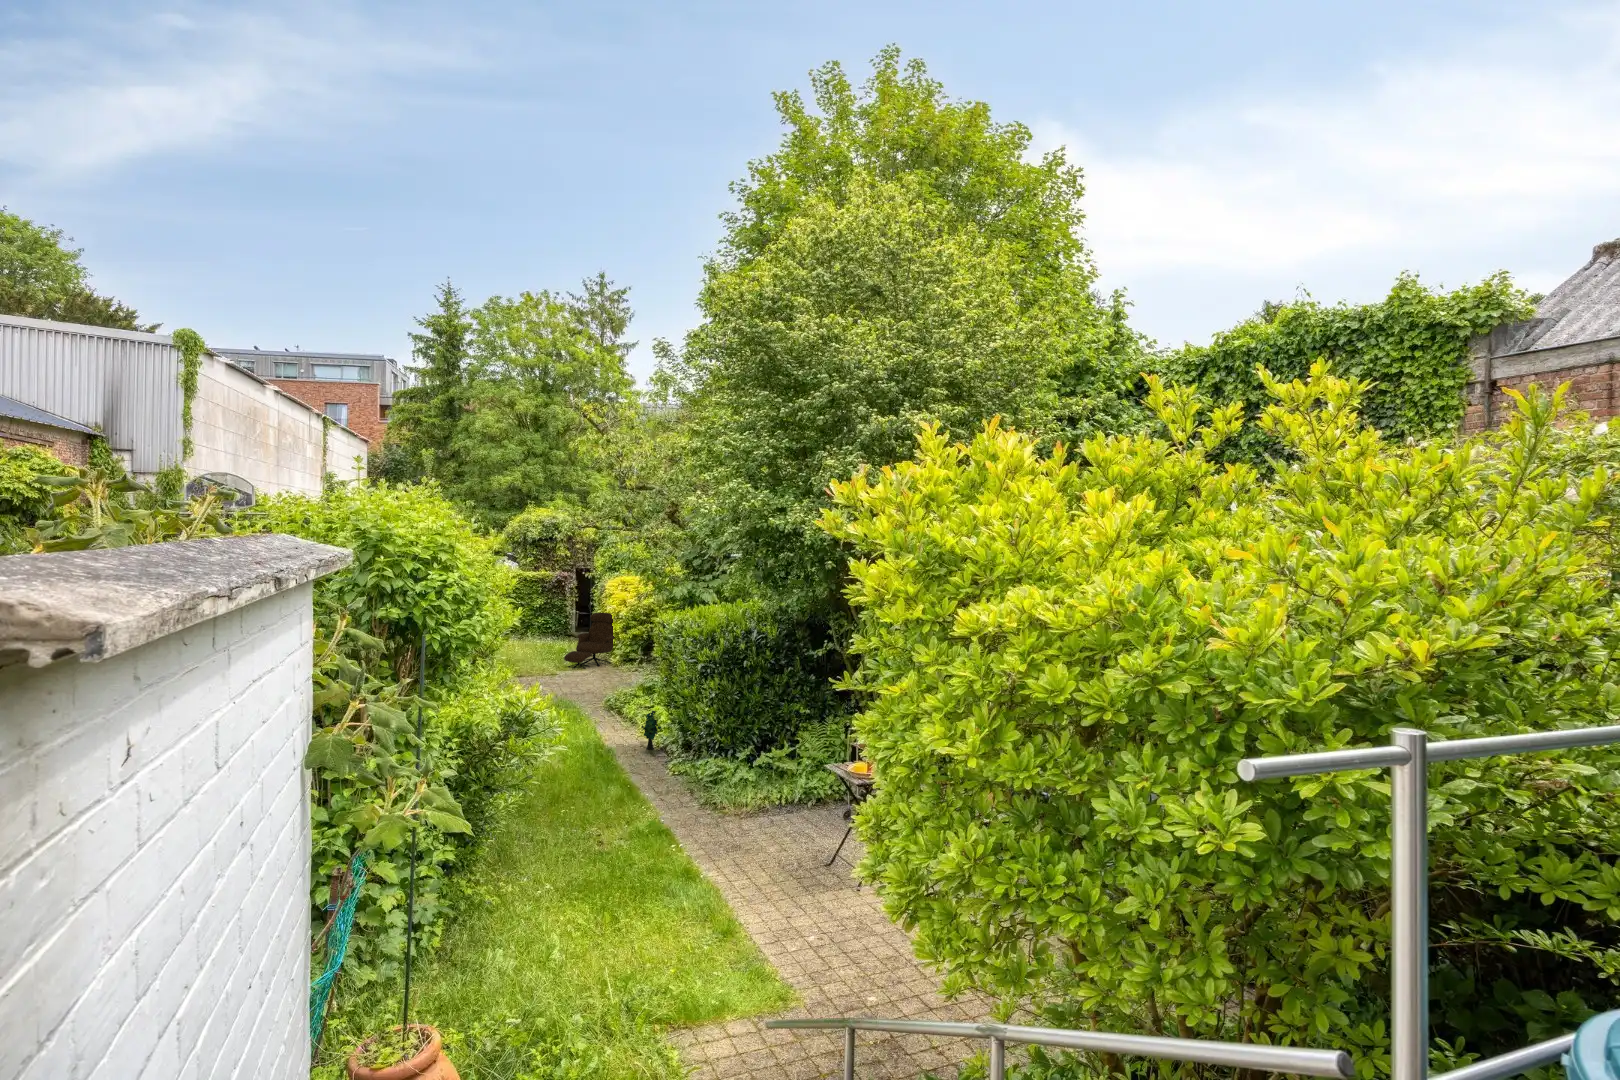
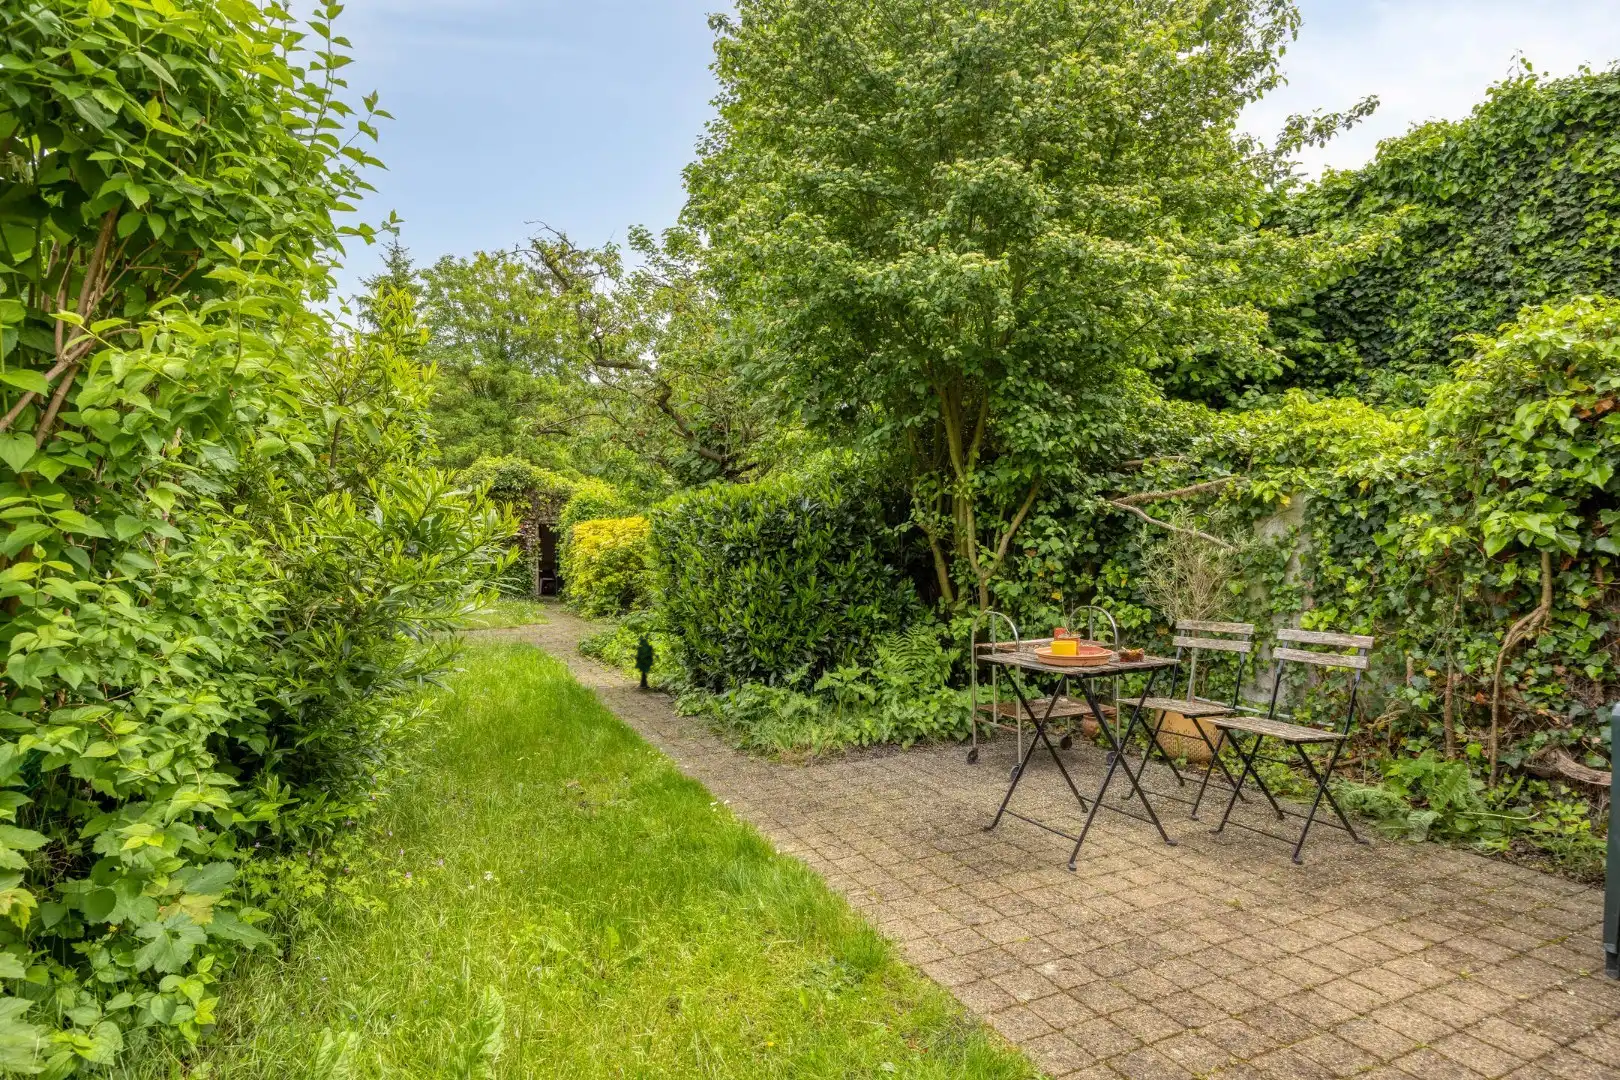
lounge chair: present [564,613,615,669] -> none [523,559,588,624]

